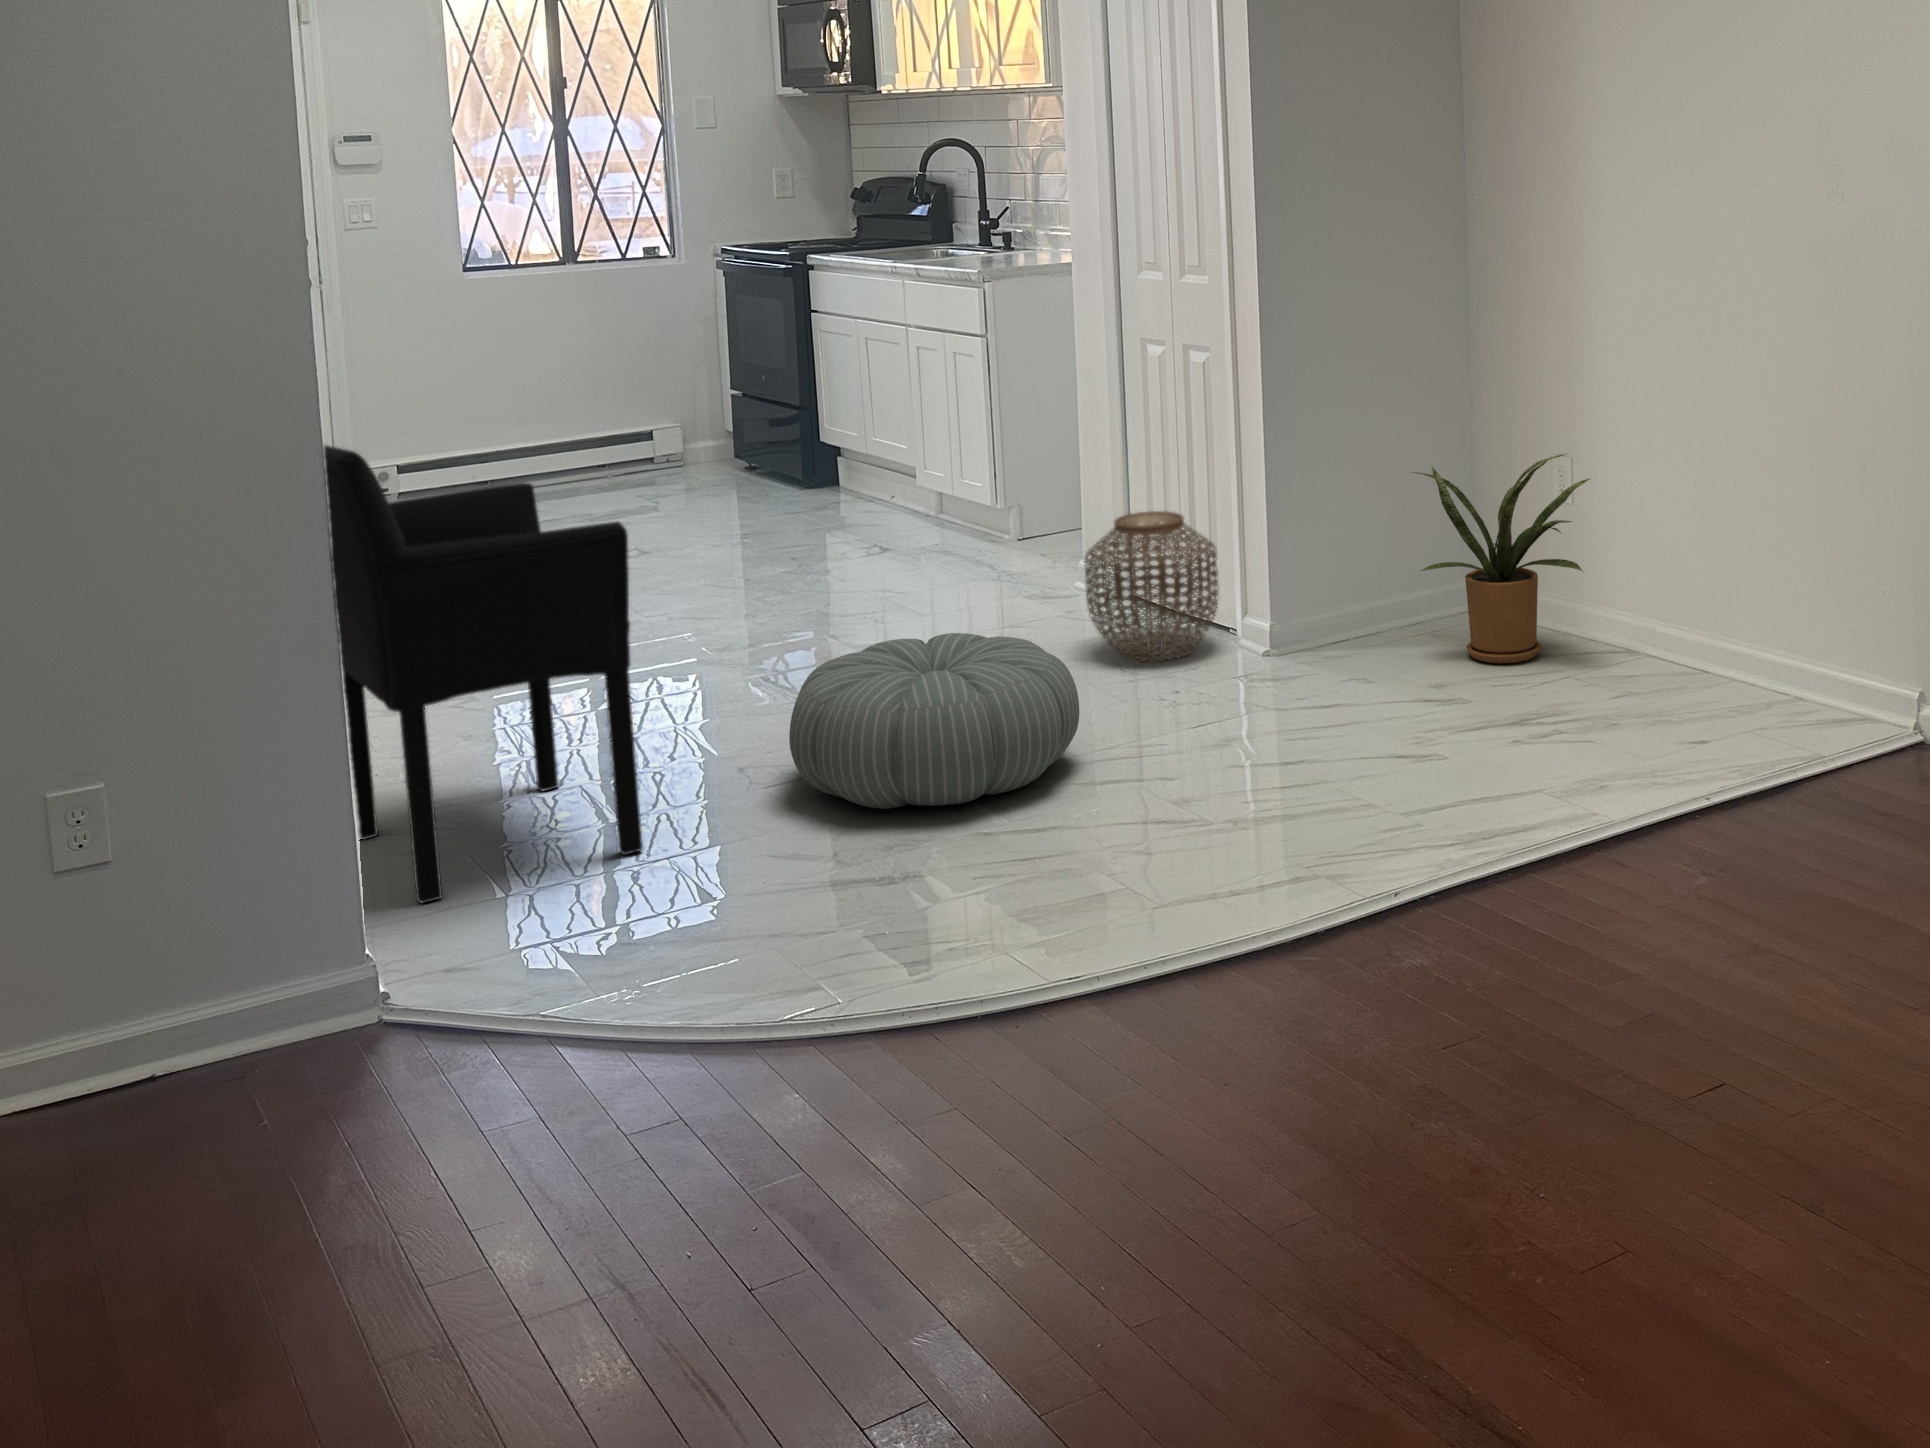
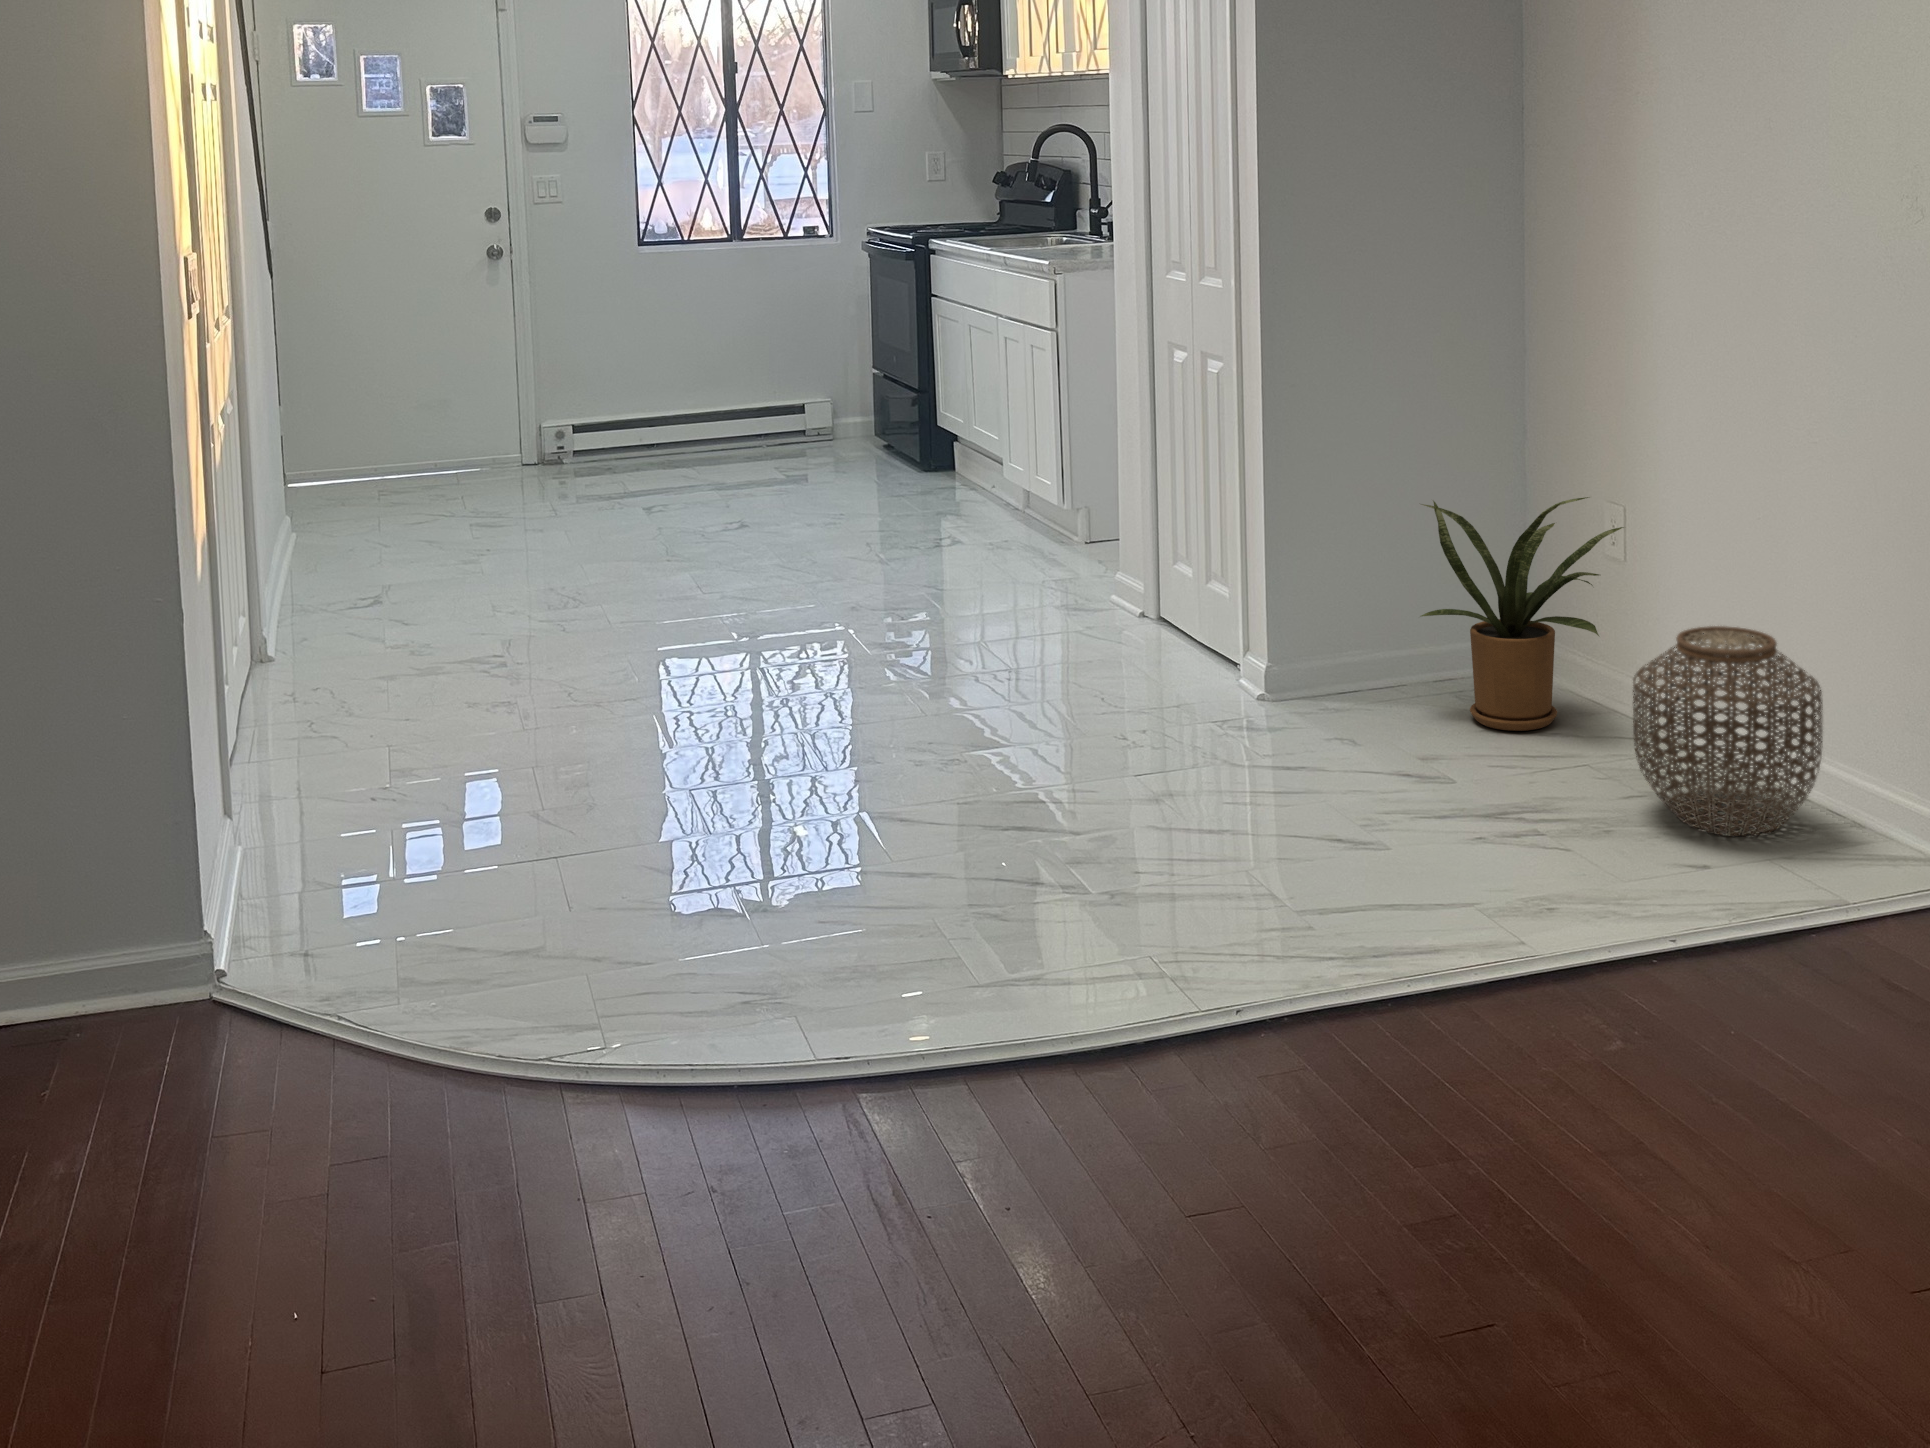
armchair: present [324,445,643,903] -> none [230,388,532,860]
woven basket: present [1084,511,1218,662] -> present [1633,626,1823,836]
pouf: present [789,633,1079,809] -> none [693,641,991,823]

